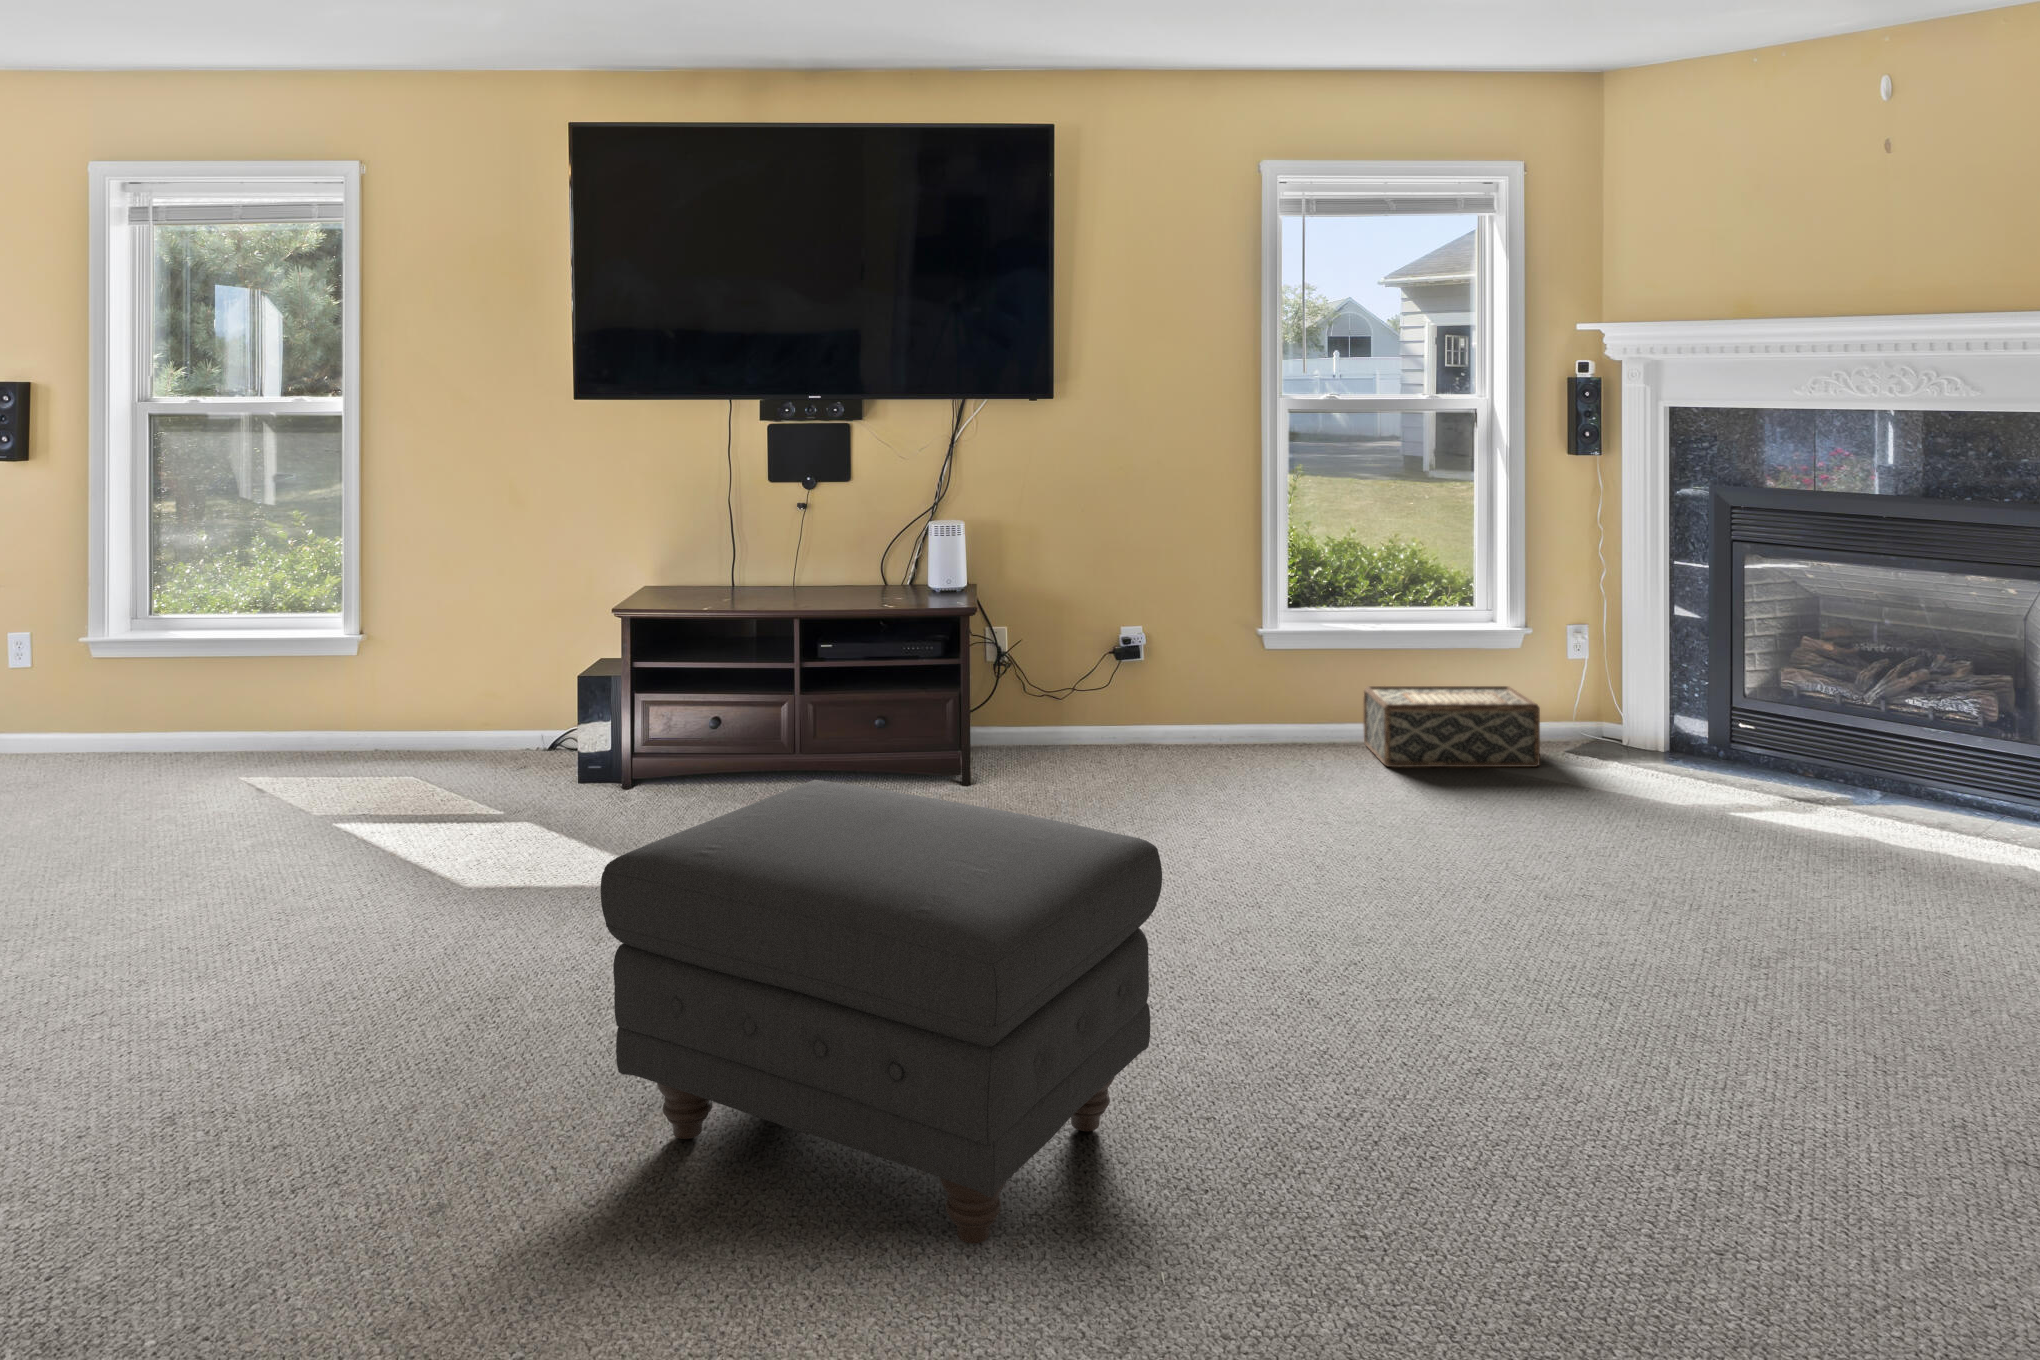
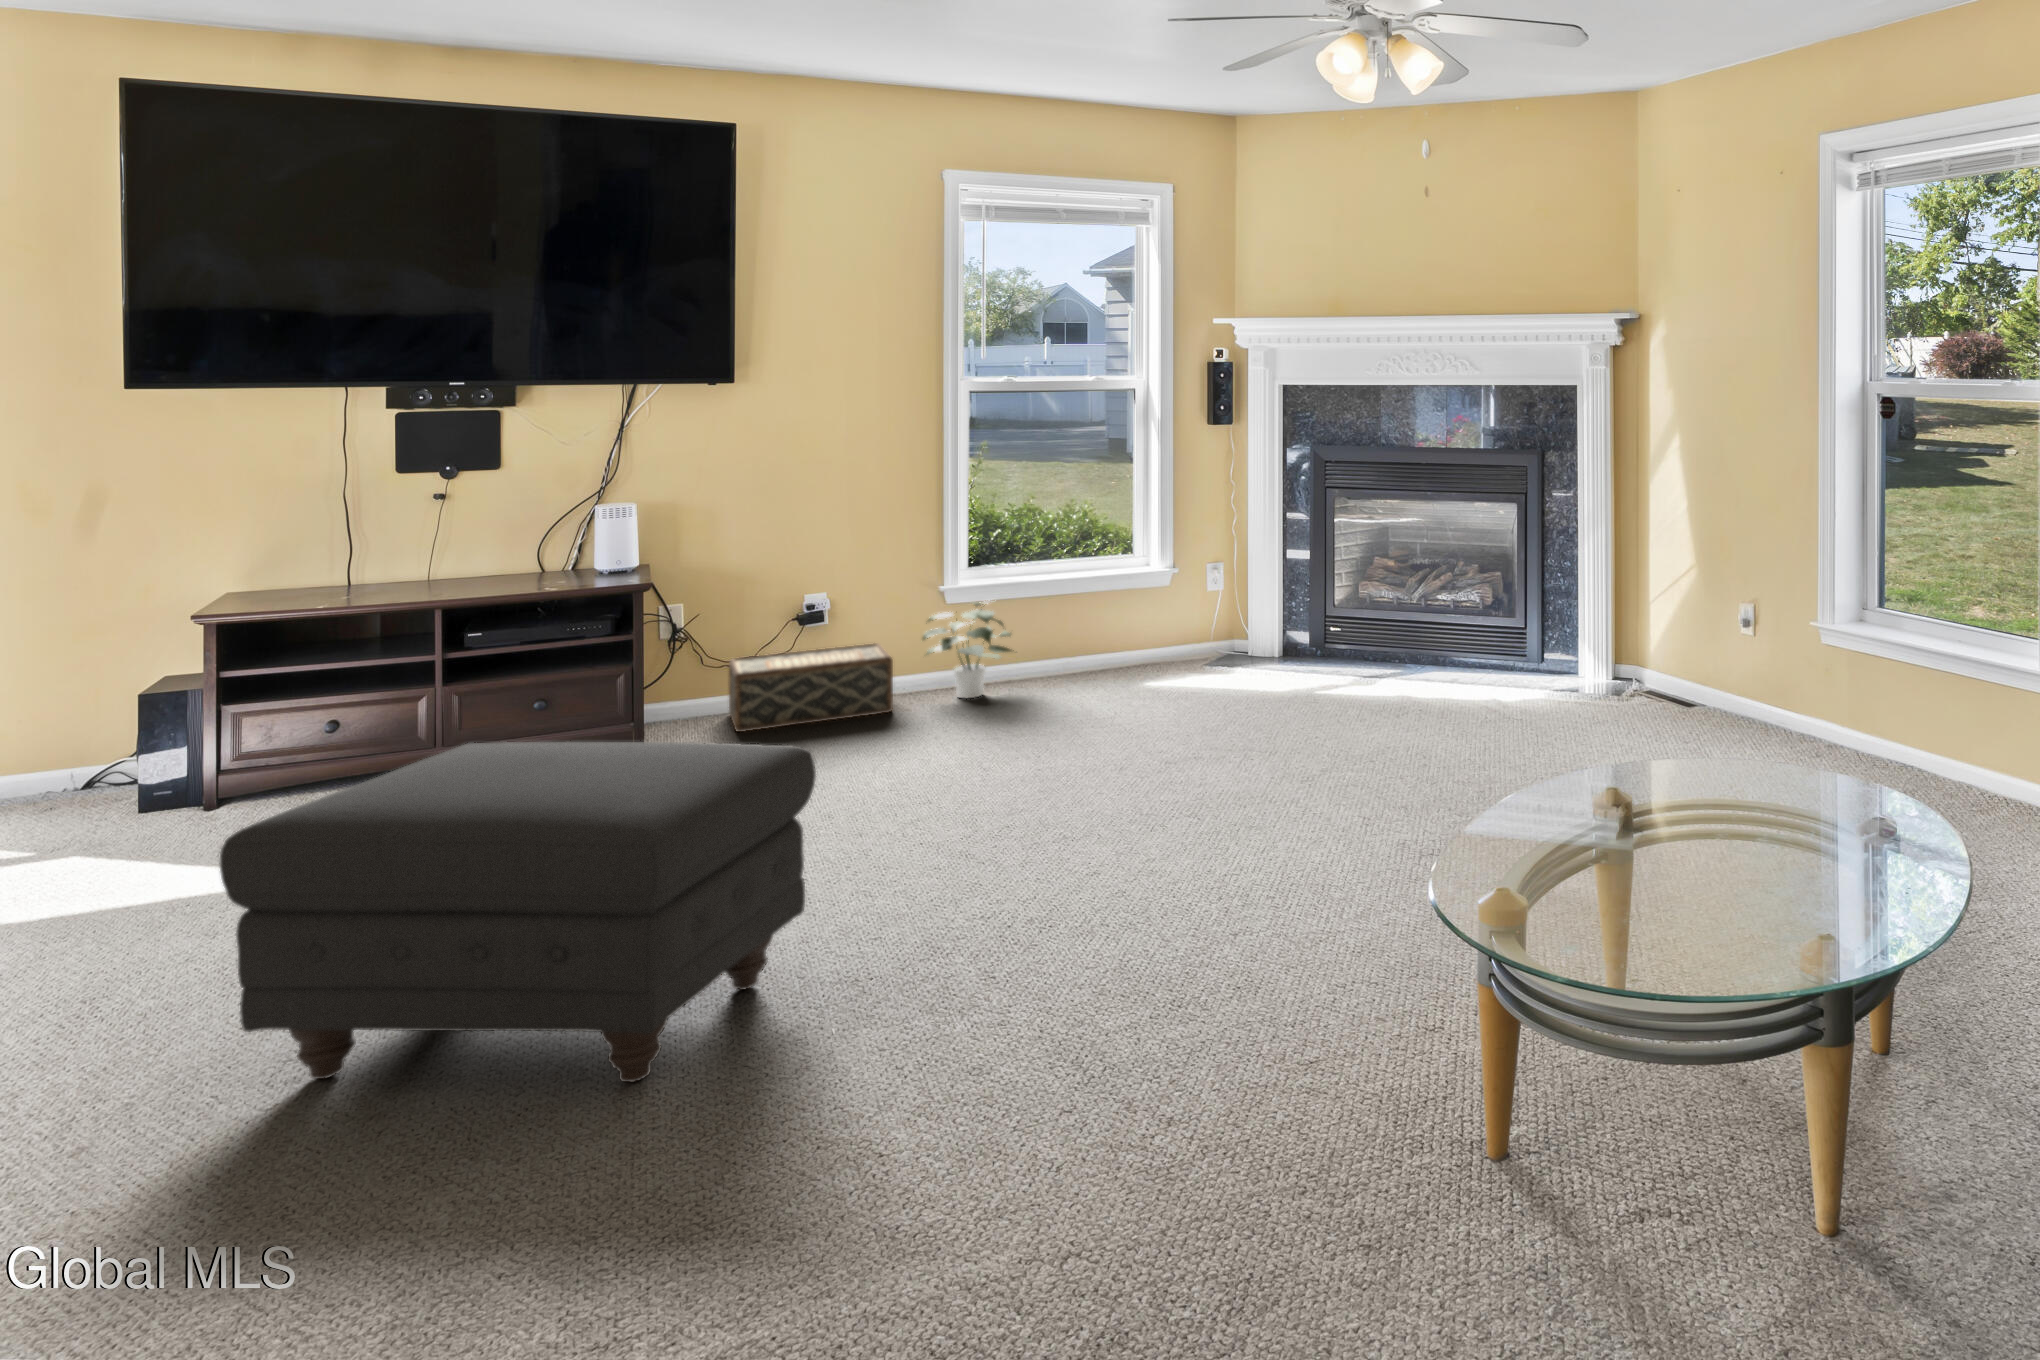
potted plant: none [1237,651,1344,763] -> present [921,602,1014,698]
woven basket: present [1363,686,1540,767] -> present [729,643,893,732]

